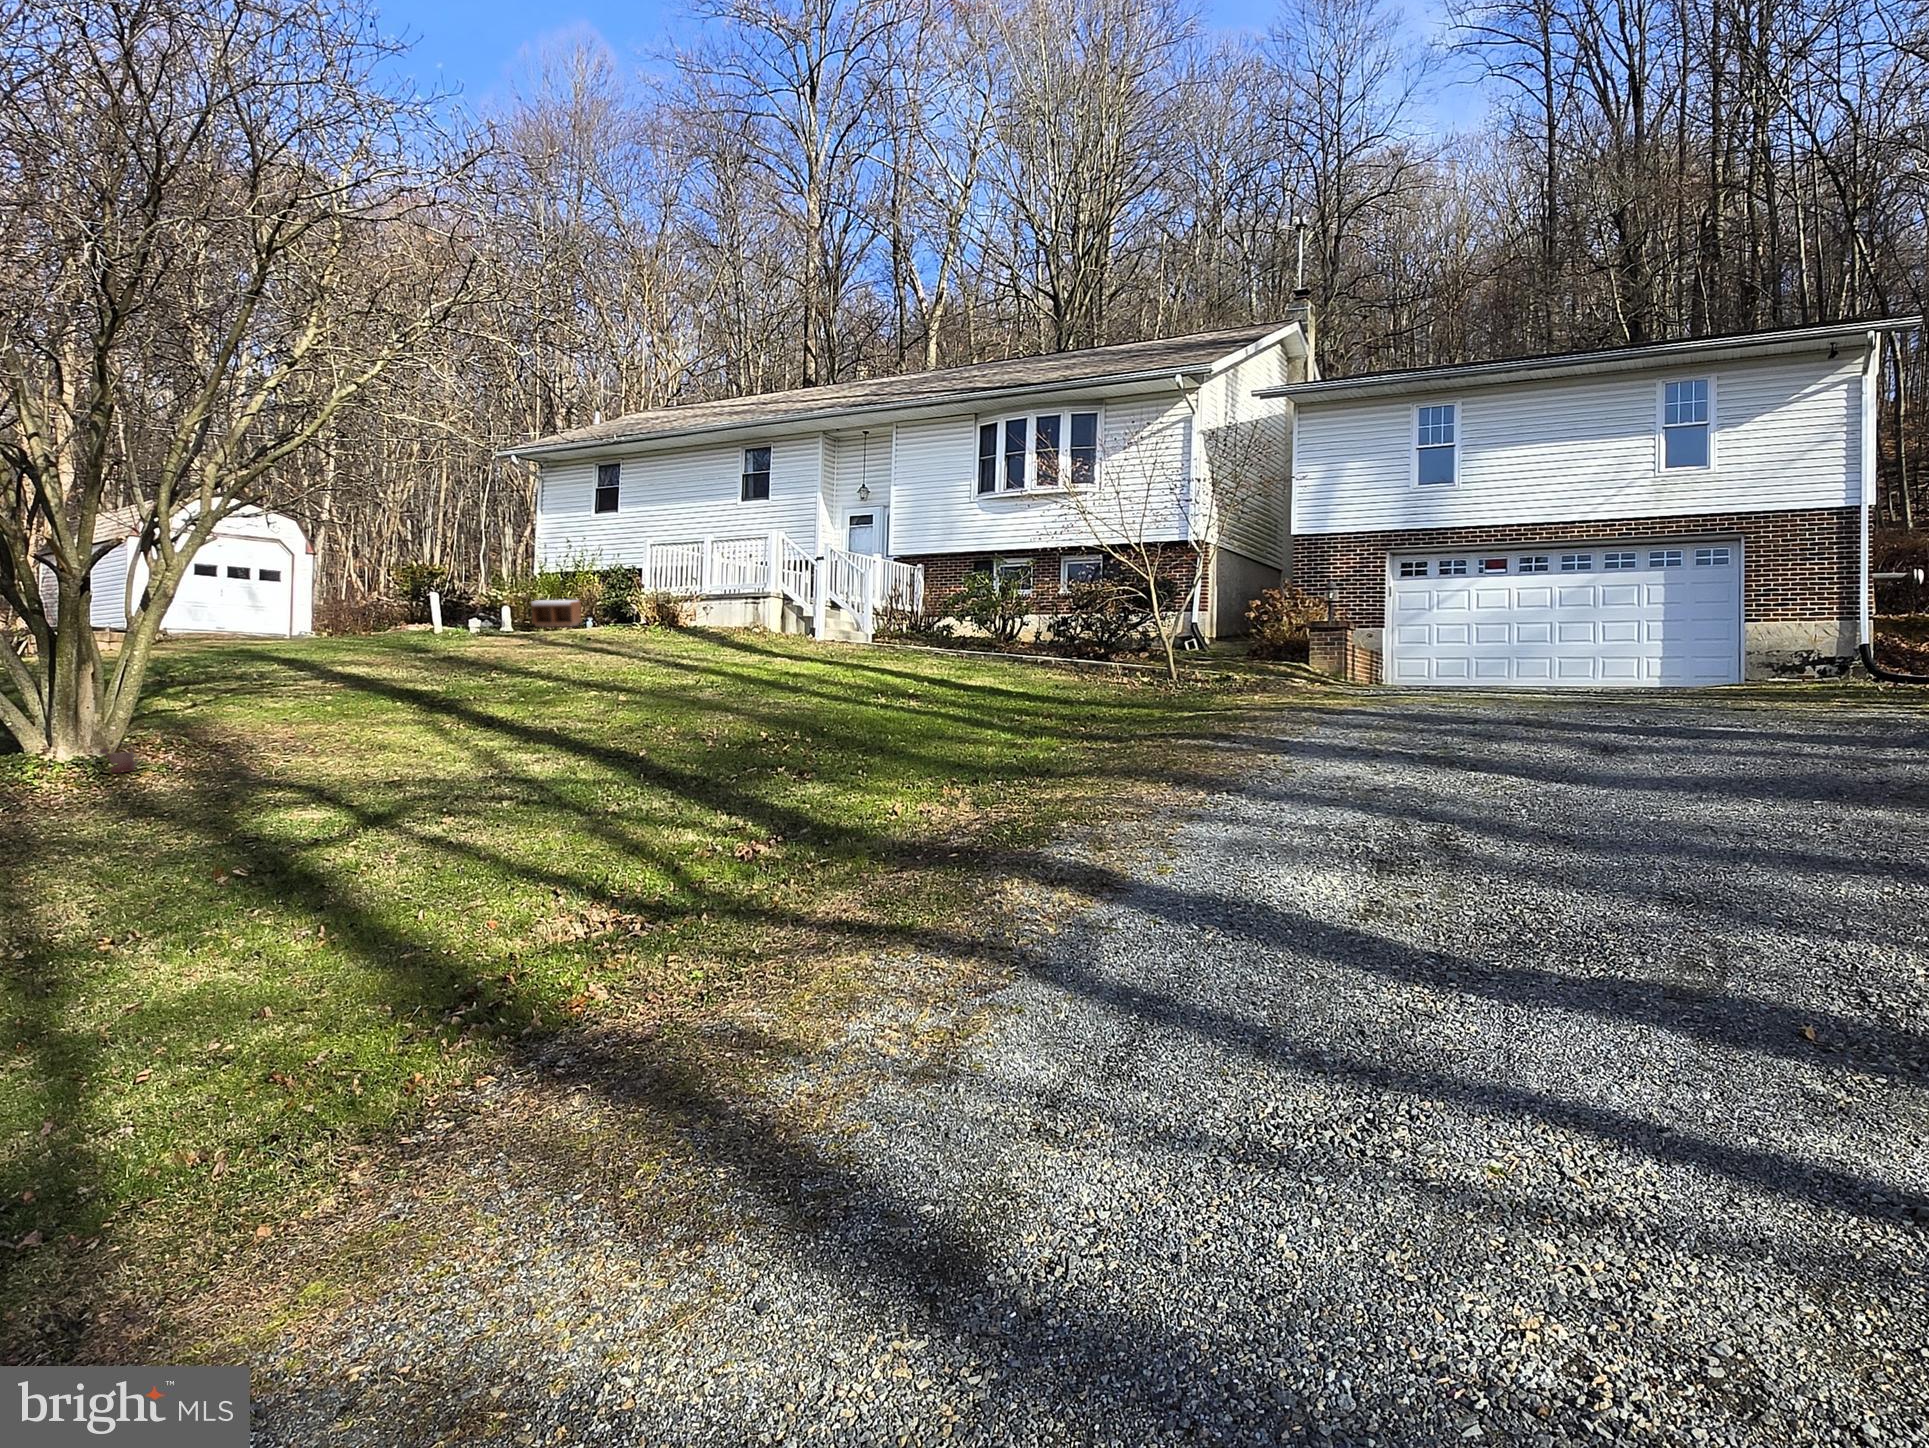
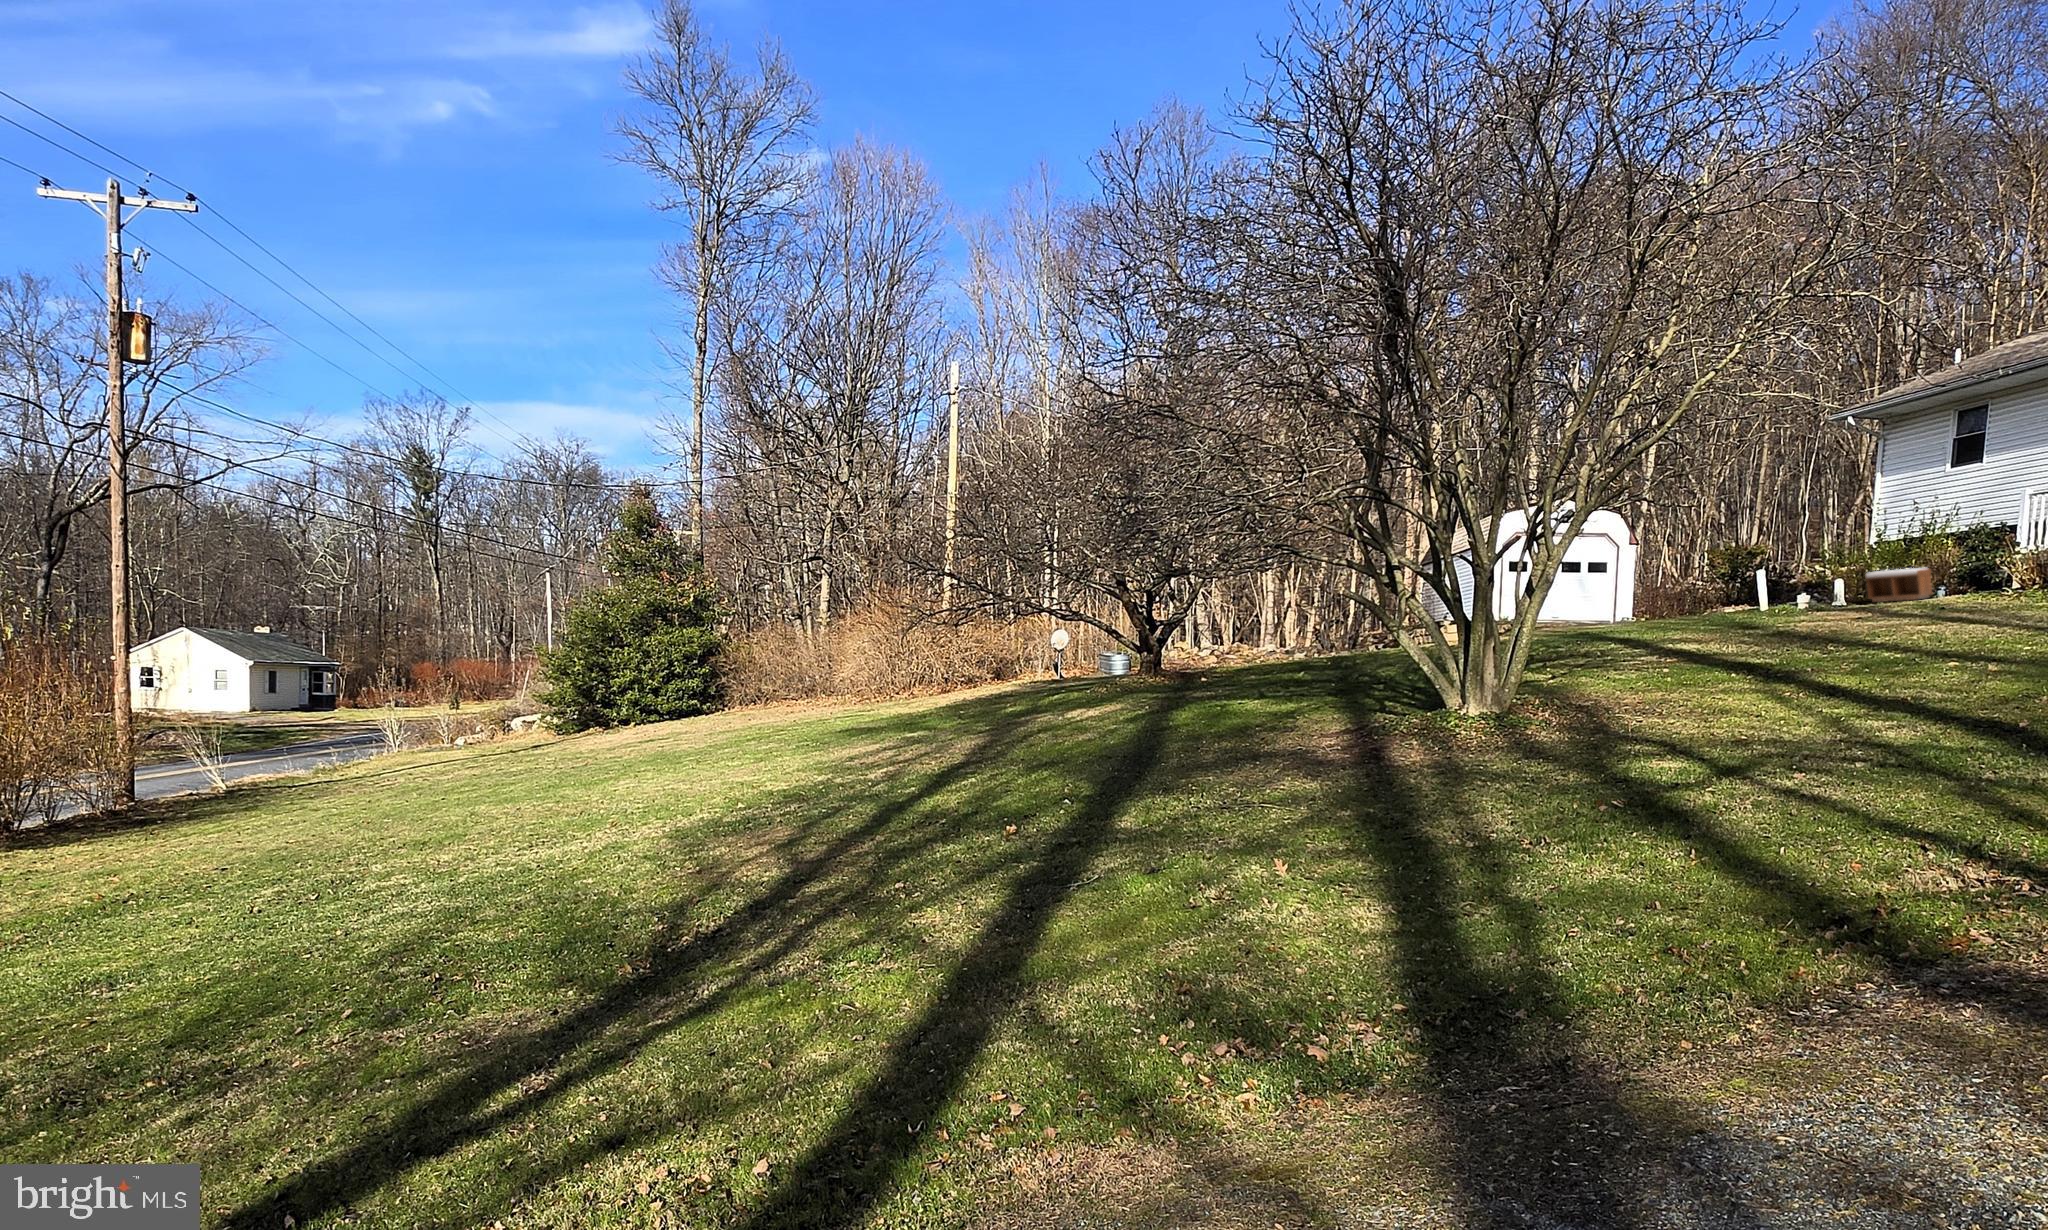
watering can: present [100,745,138,773] -> none [1496,701,1524,725]

